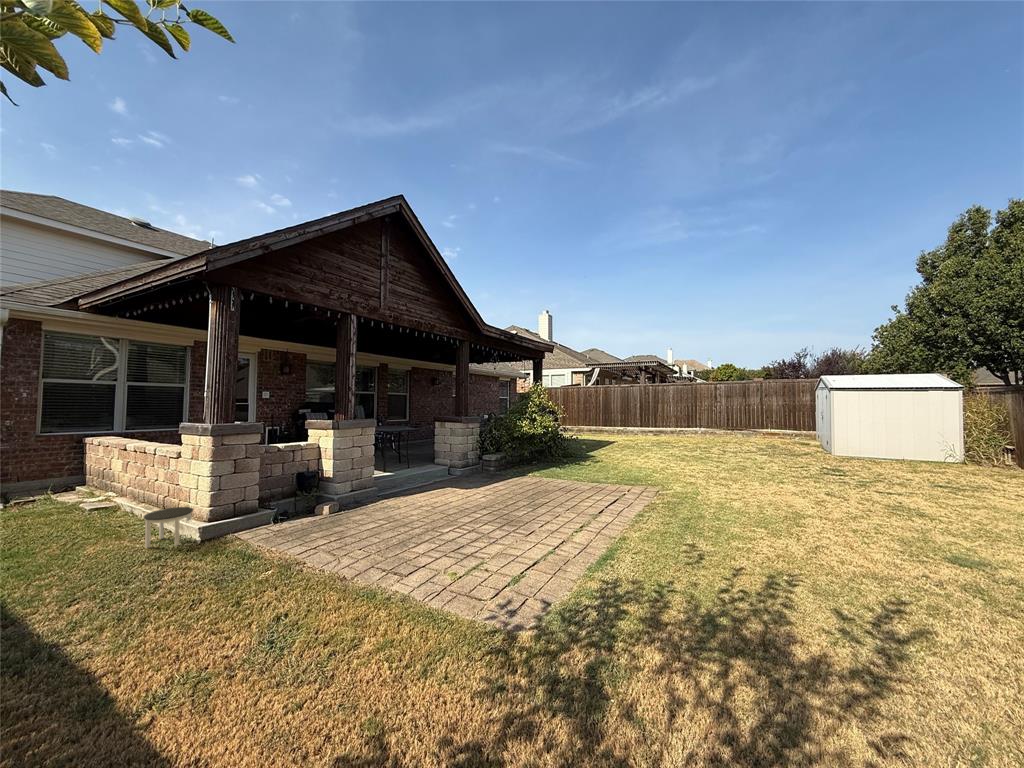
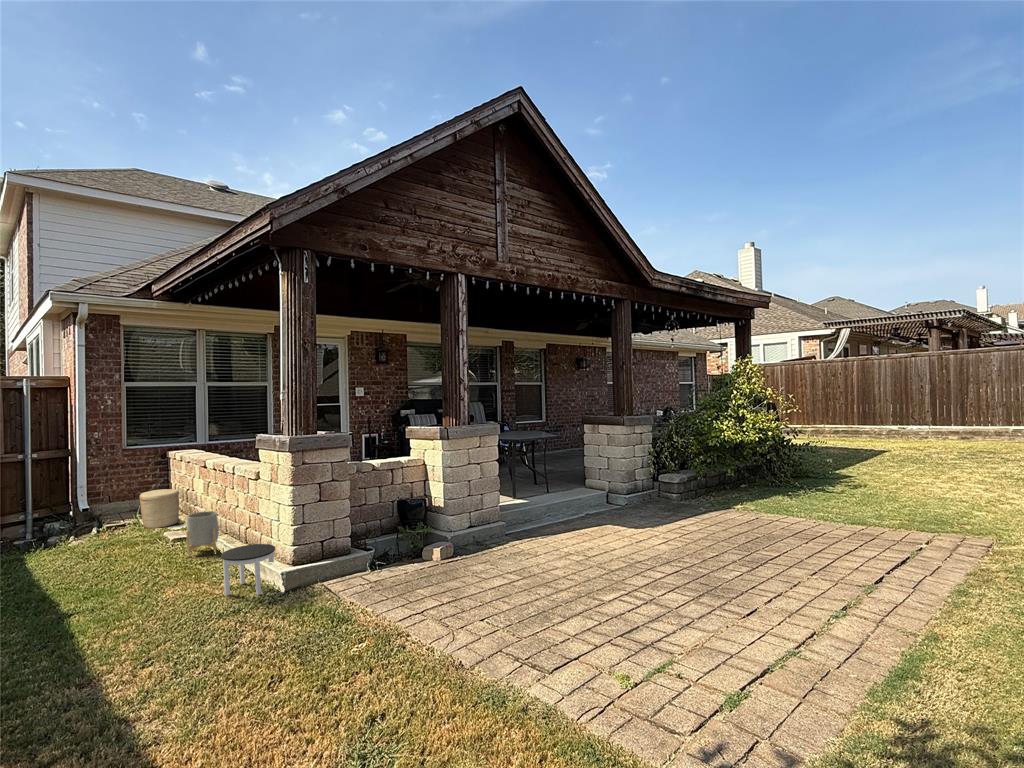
woven basket: none [55,469,96,502] -> present [139,489,179,528]
planter: none [106,485,137,522] -> present [186,511,219,557]

